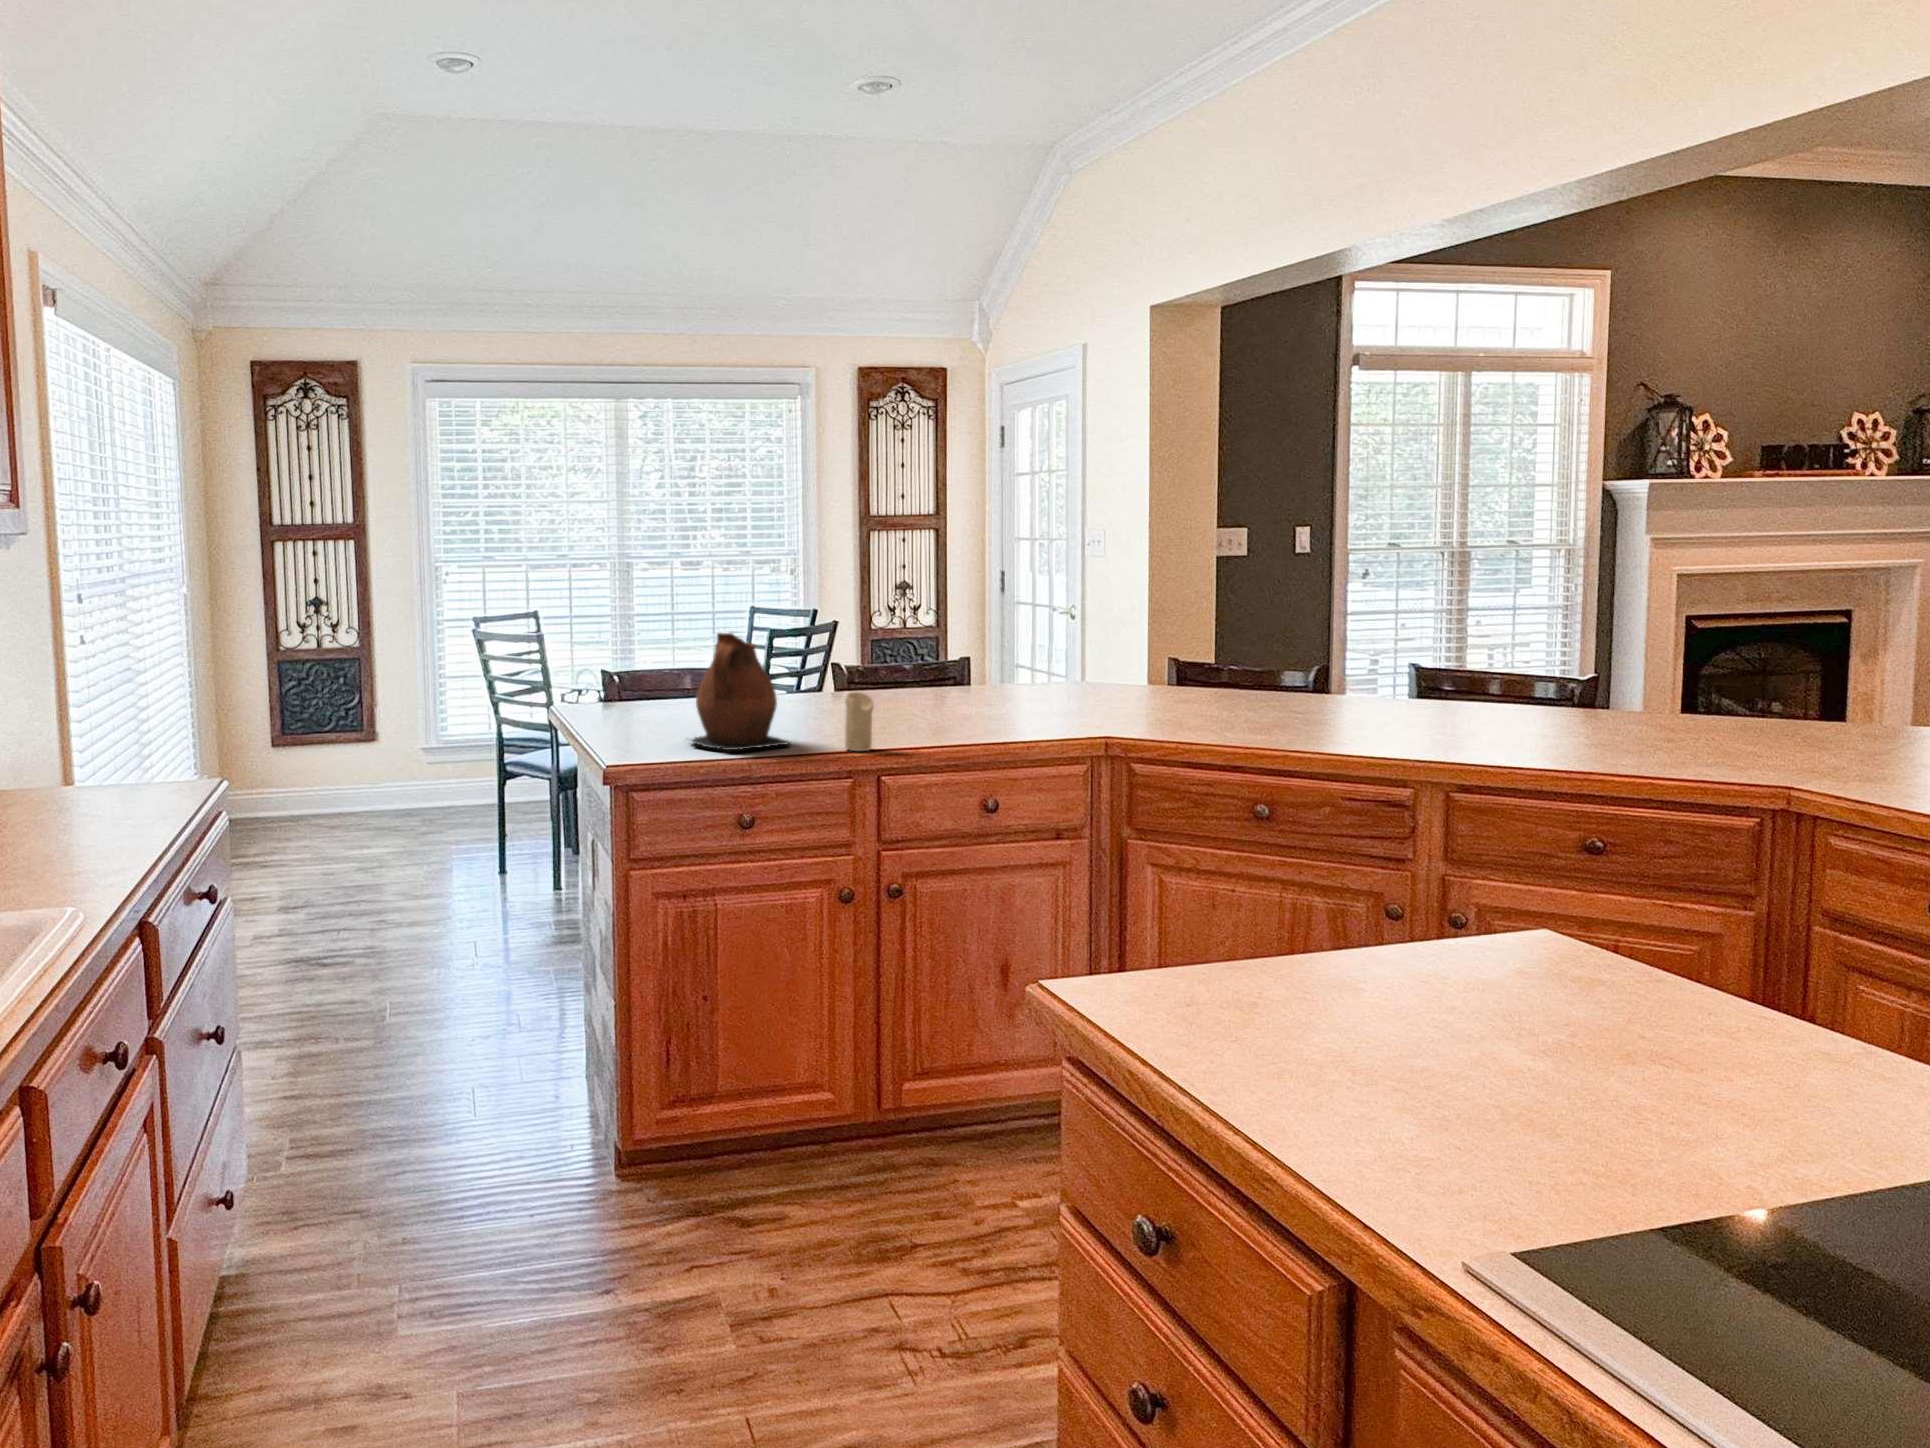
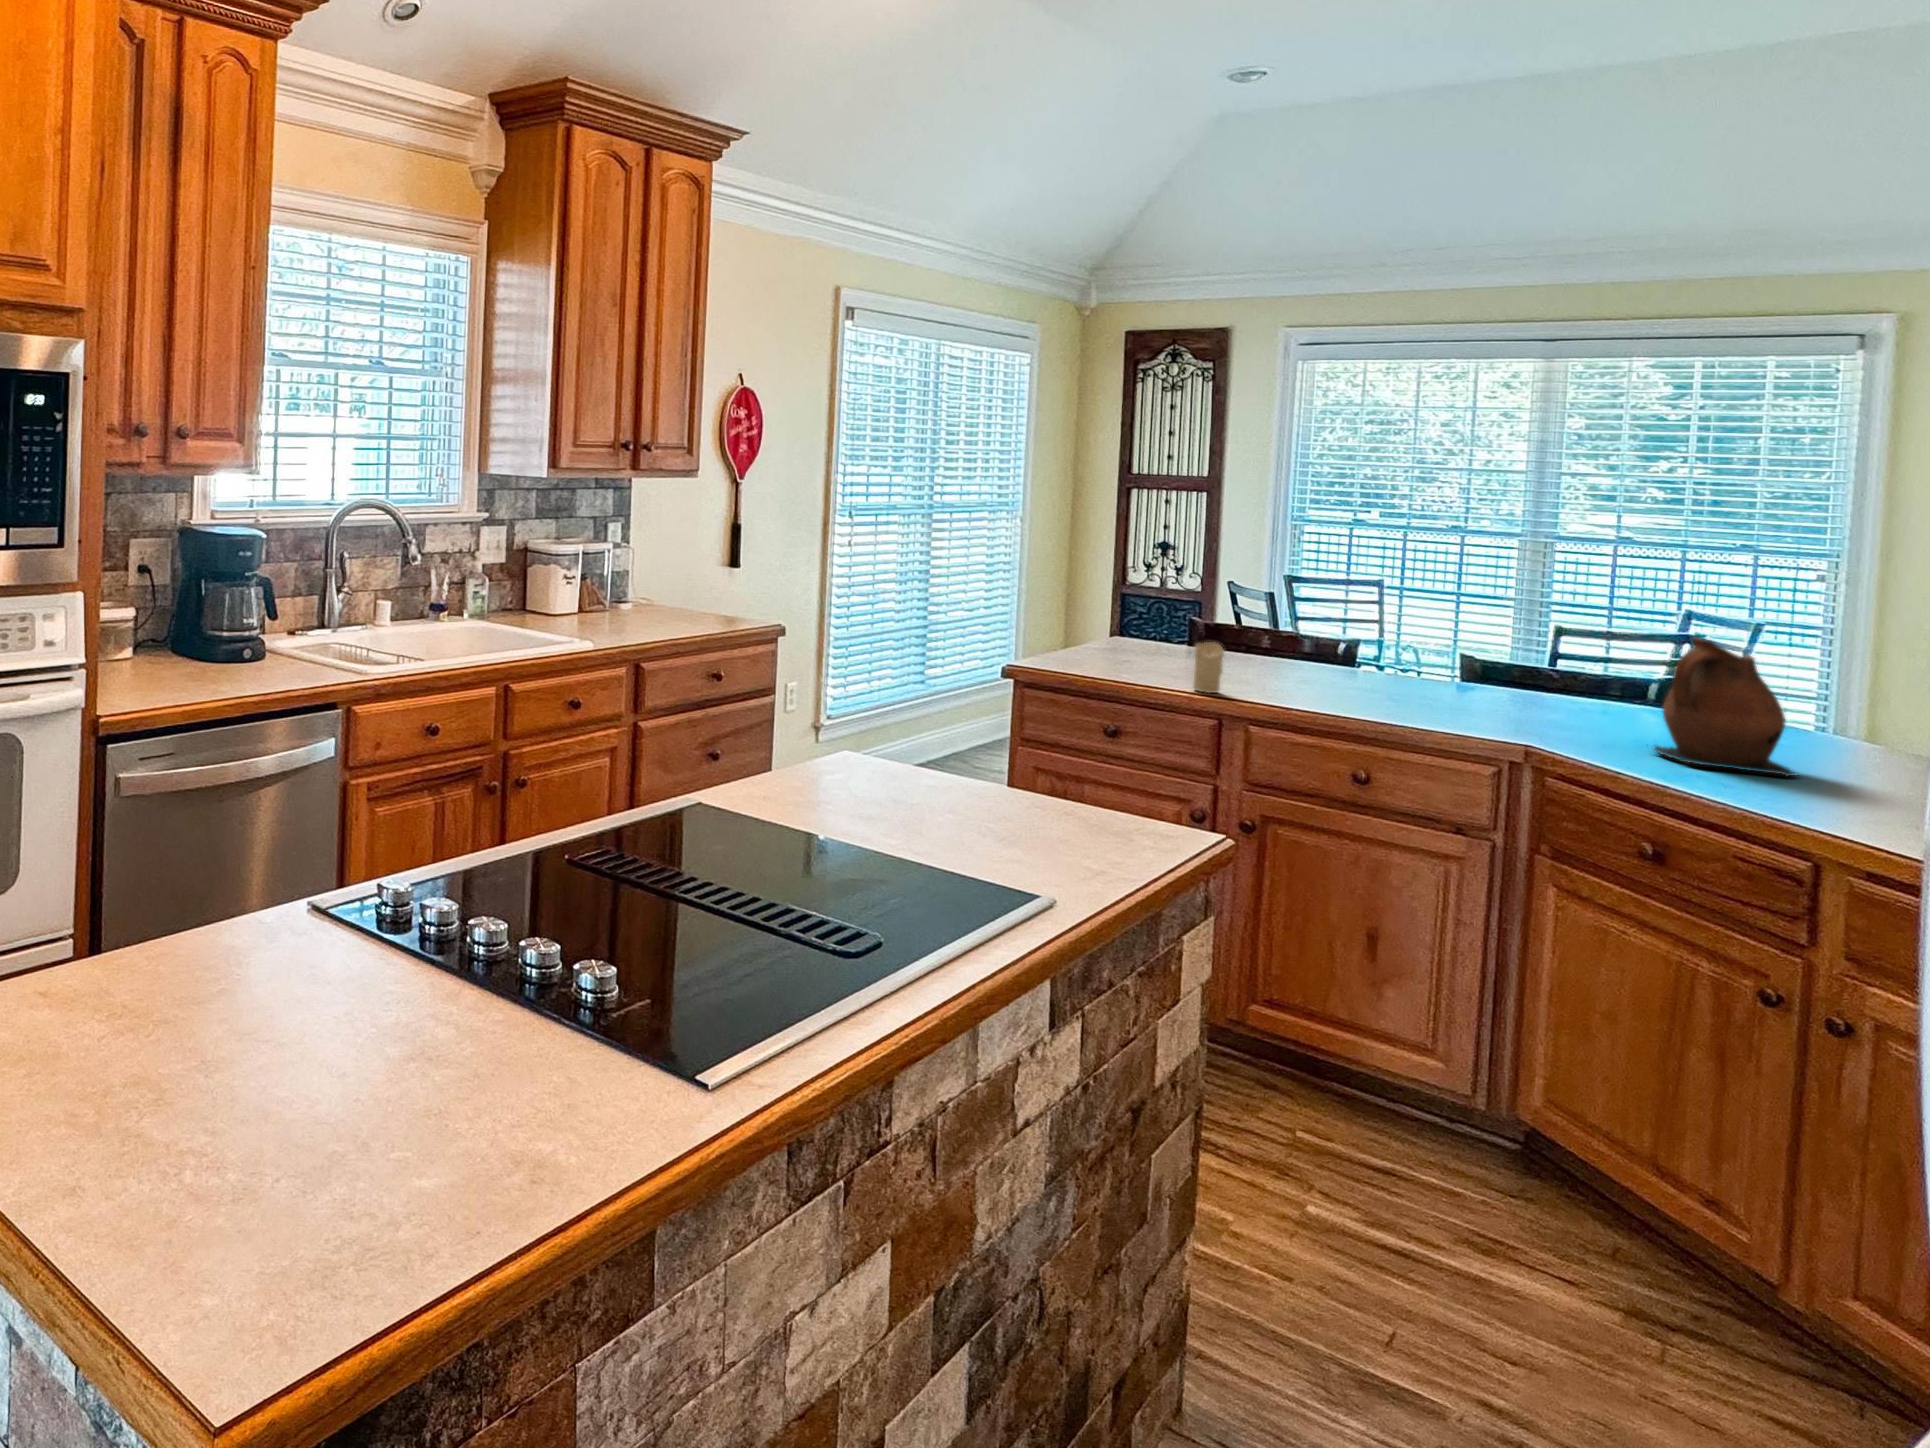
ceramic pitcher: present [691,633,790,750] -> present [1647,638,1797,776]

